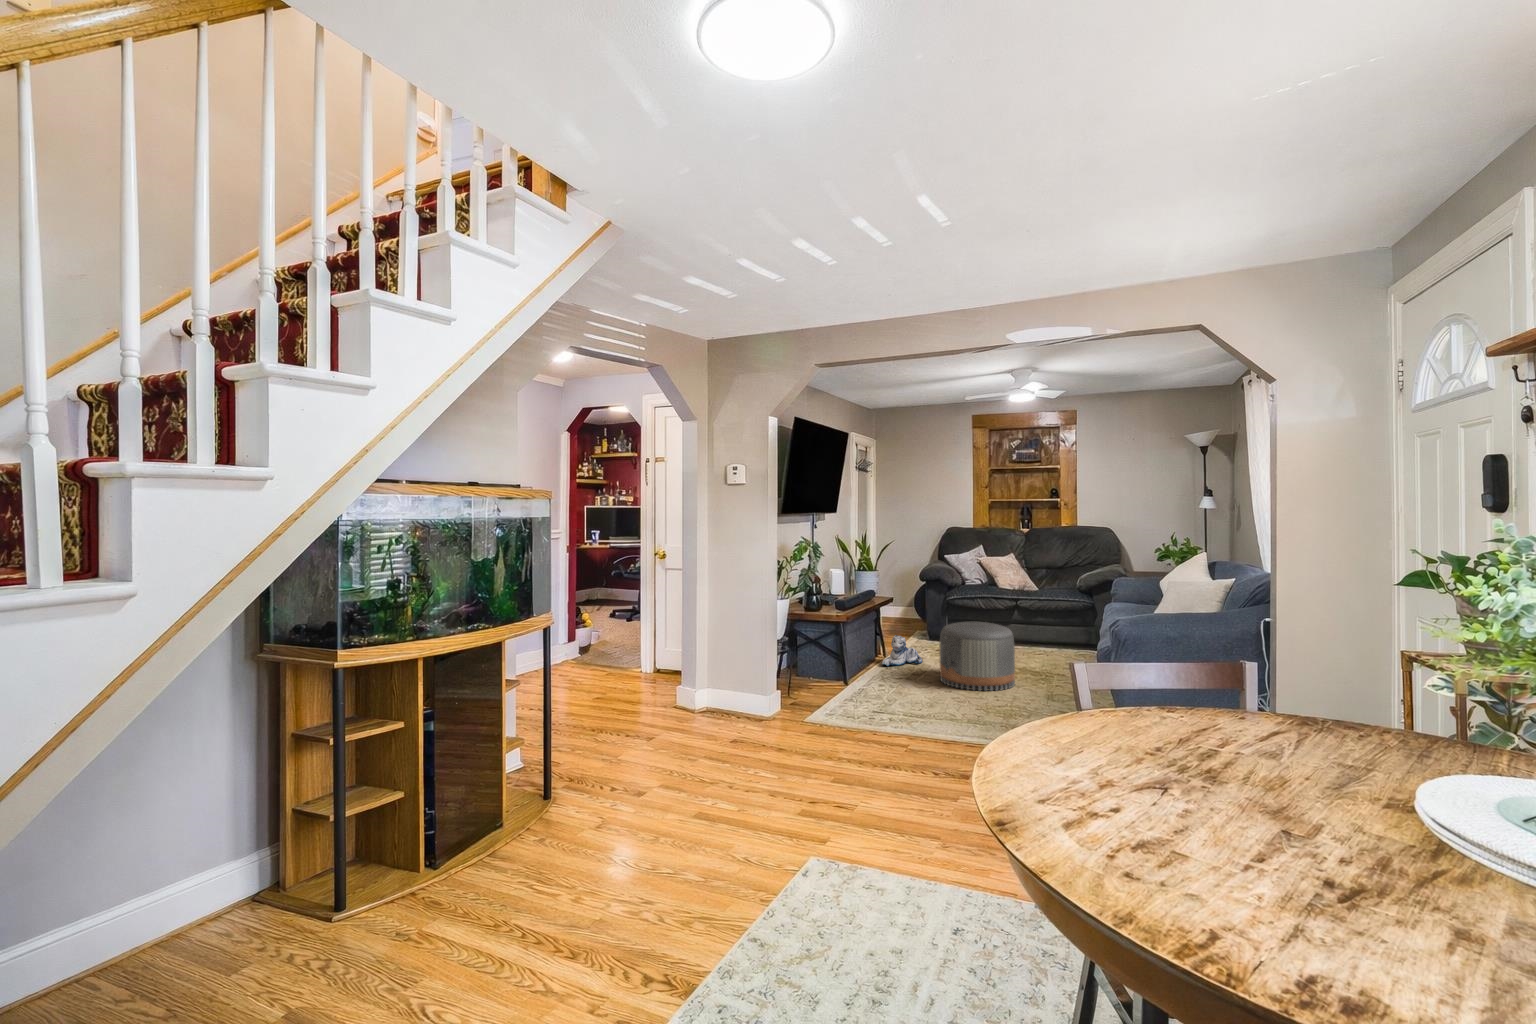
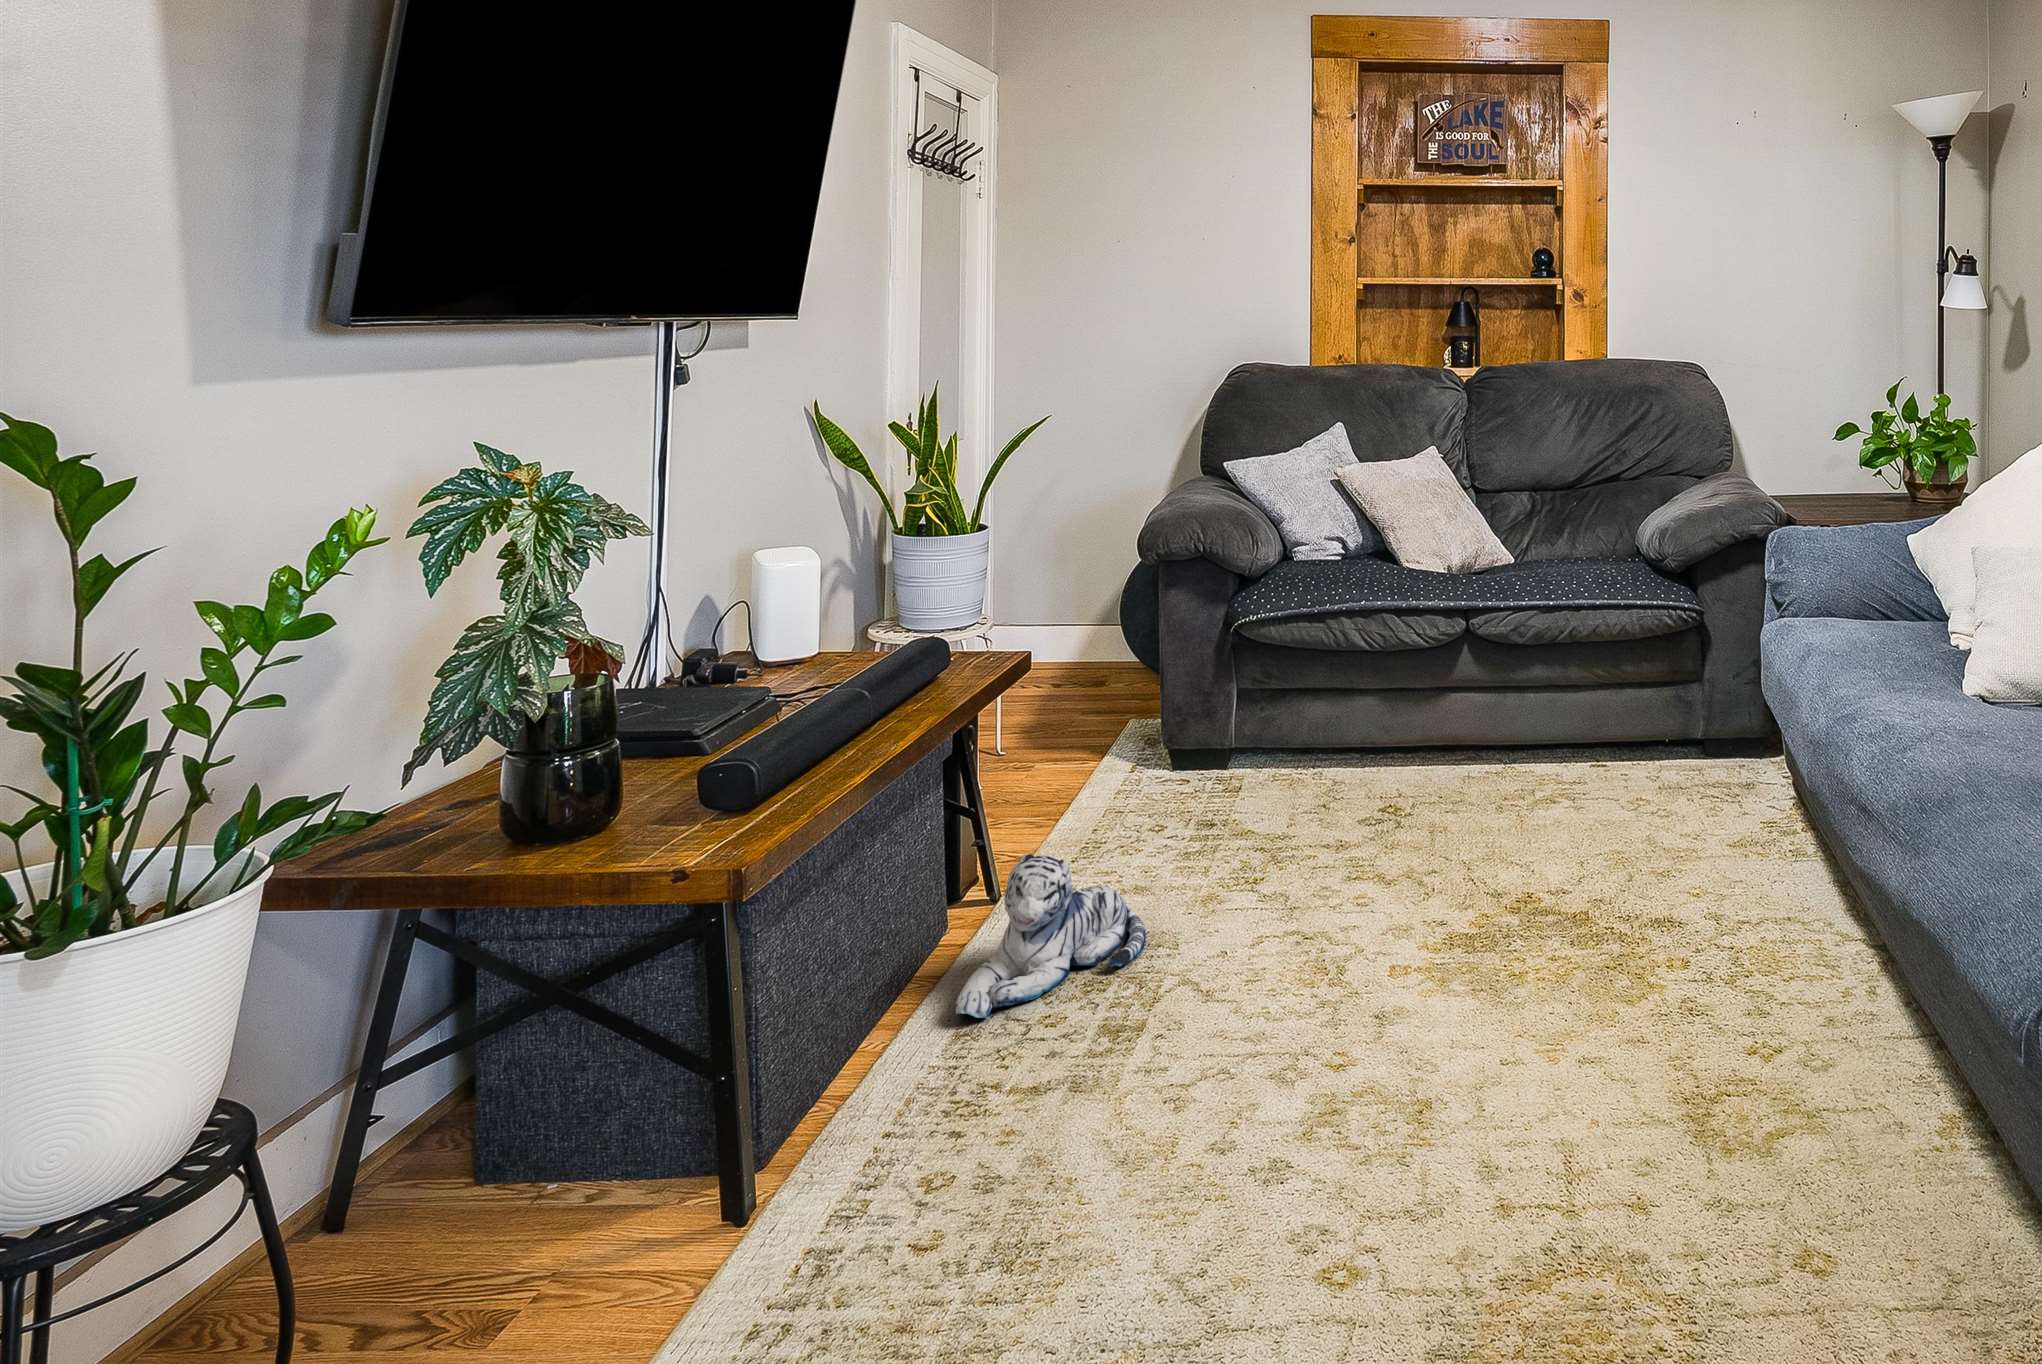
pouf: present [940,622,1015,691] -> none [1225,787,1551,1174]

